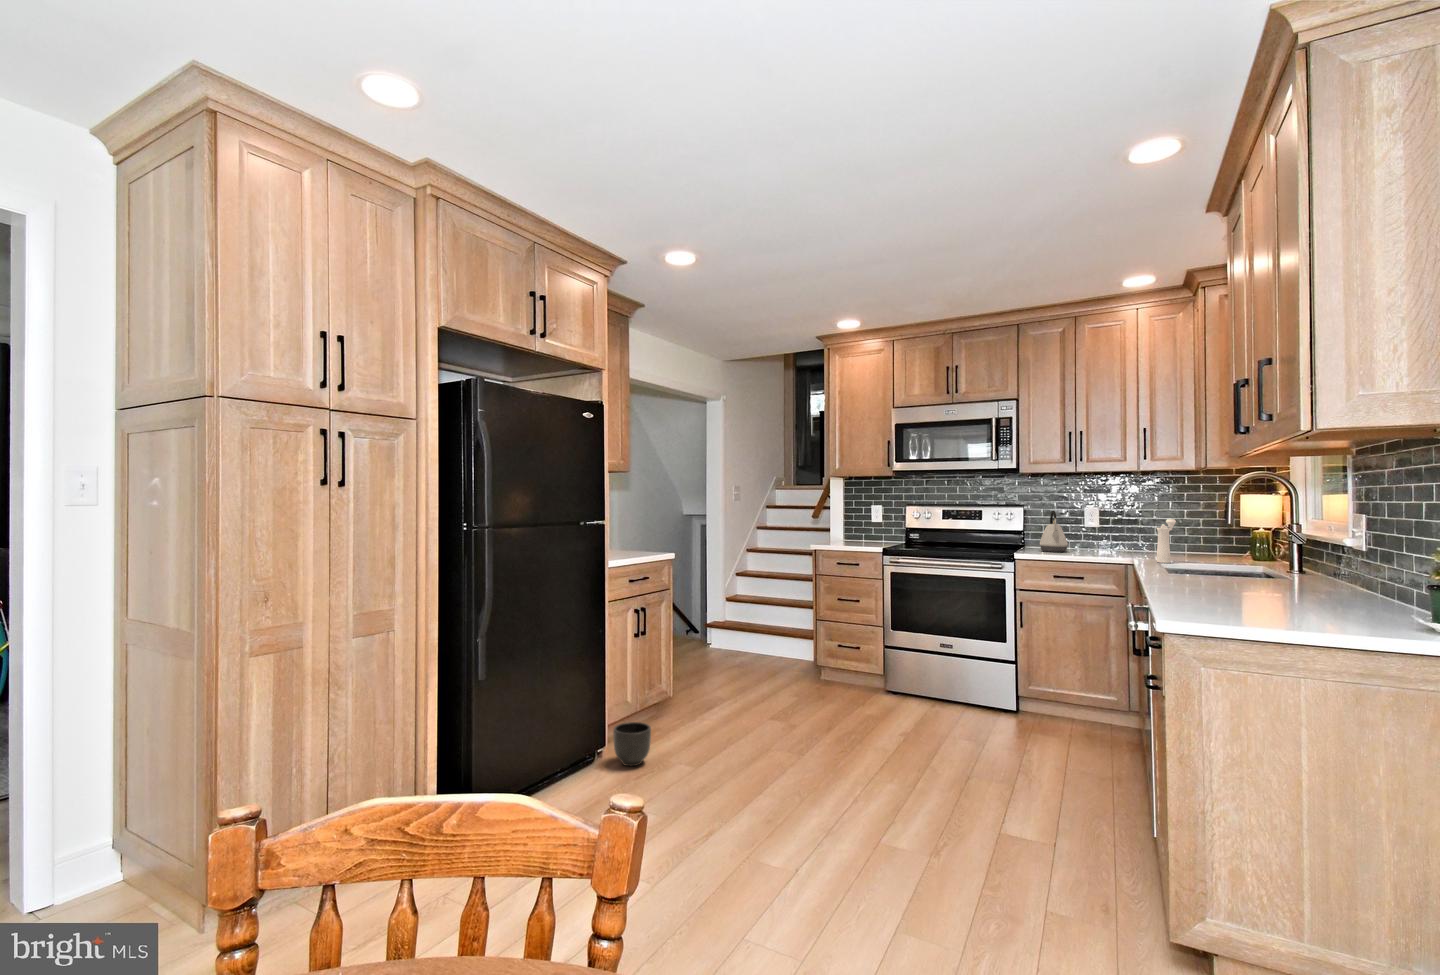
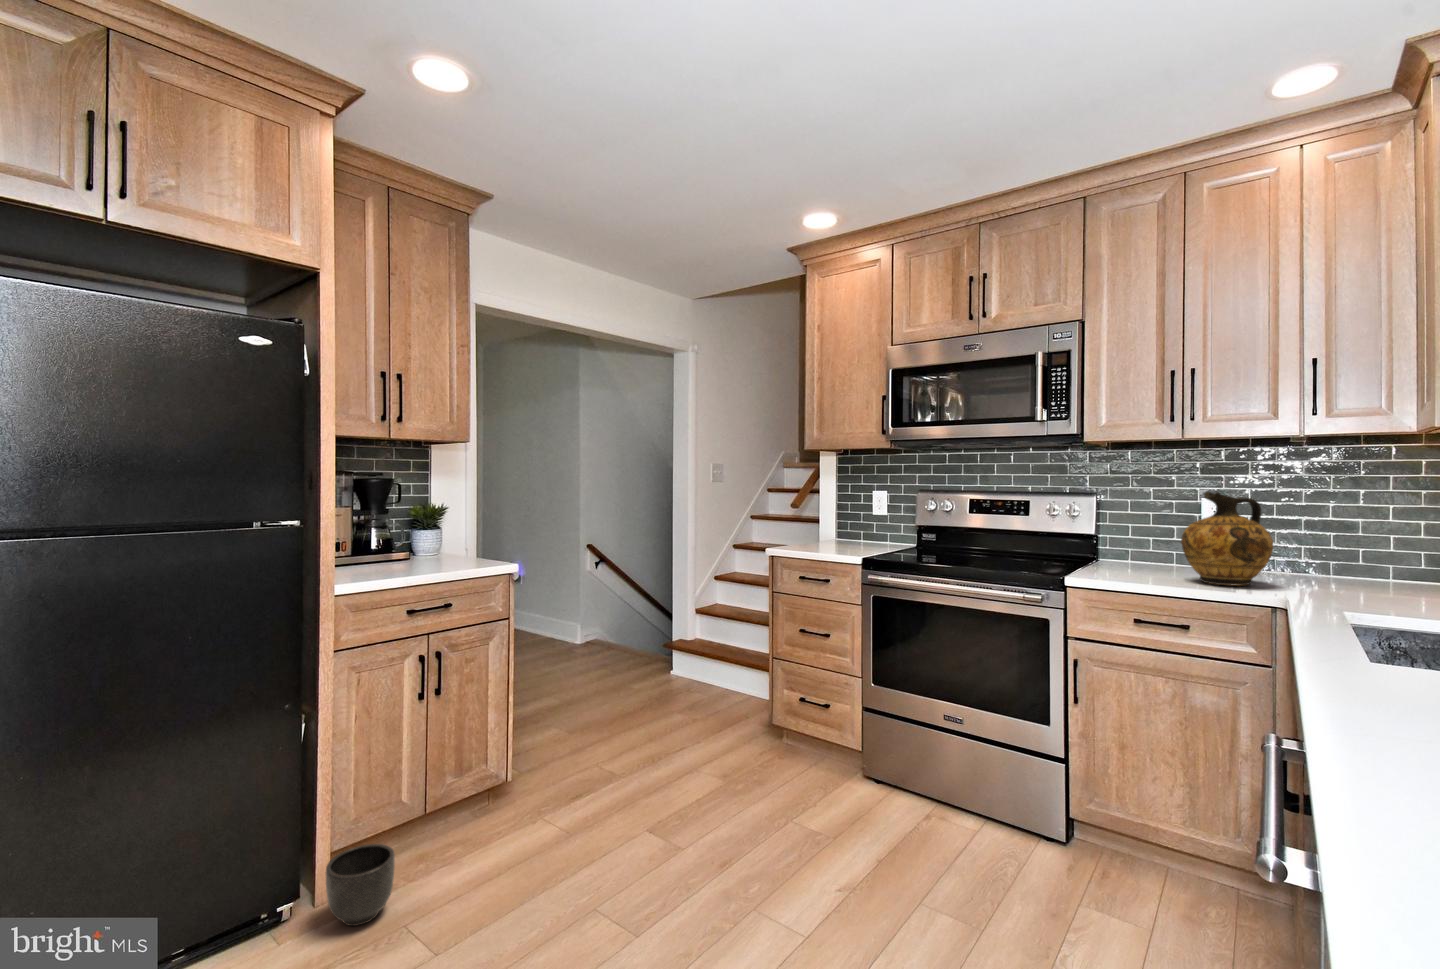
ceramic jug: none [1078,503,1126,557] -> present [1181,492,1273,586]
kettle: present [1040,511,1068,552] -> none [1118,502,1167,571]
pepper mill: present [1156,519,1176,563] -> none [1336,524,1379,609]

